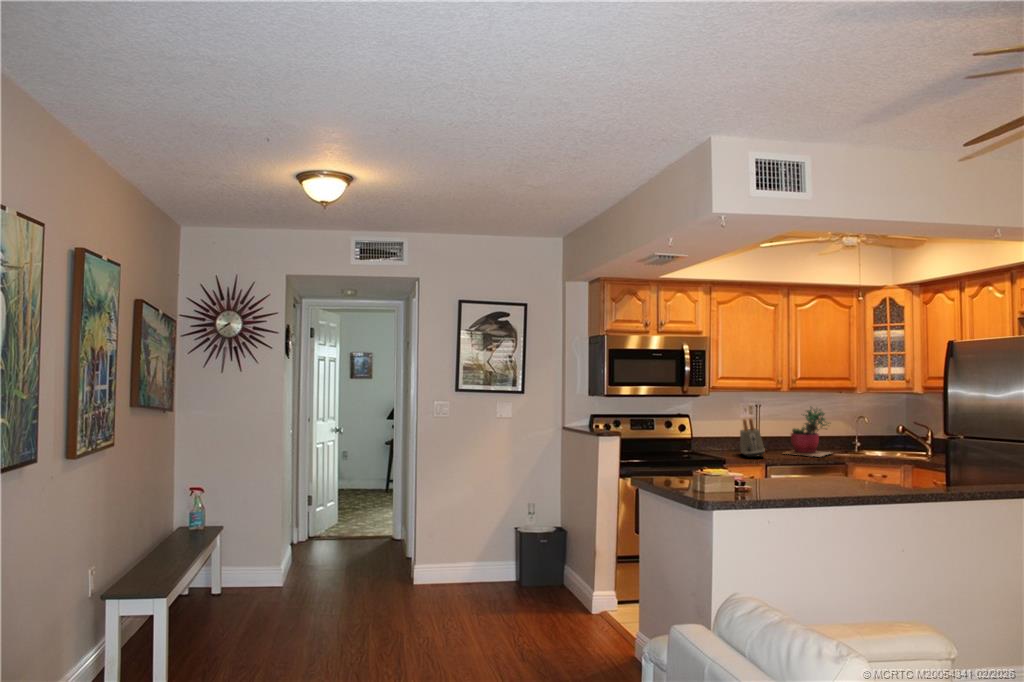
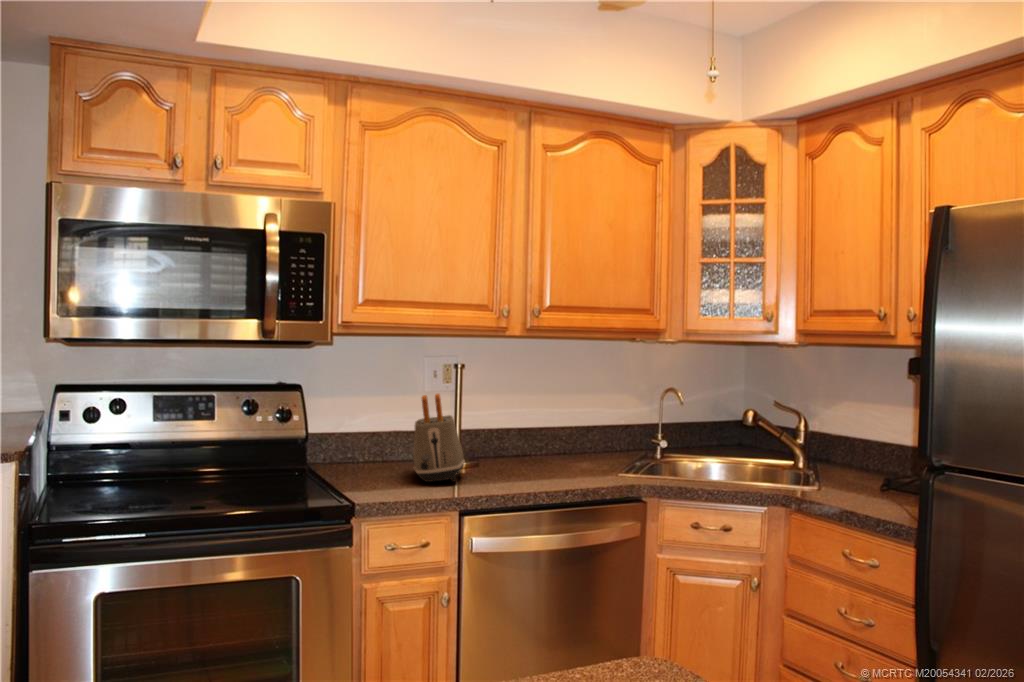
succulent plant: present [786,406,831,456] -> none [506,368,614,478]

